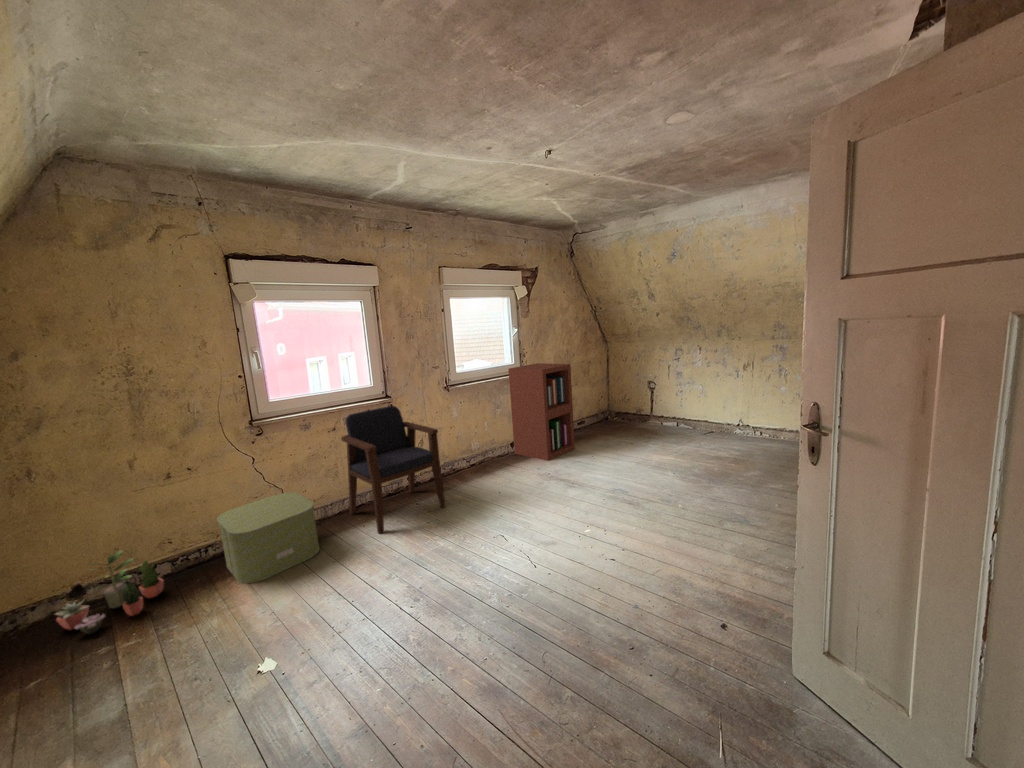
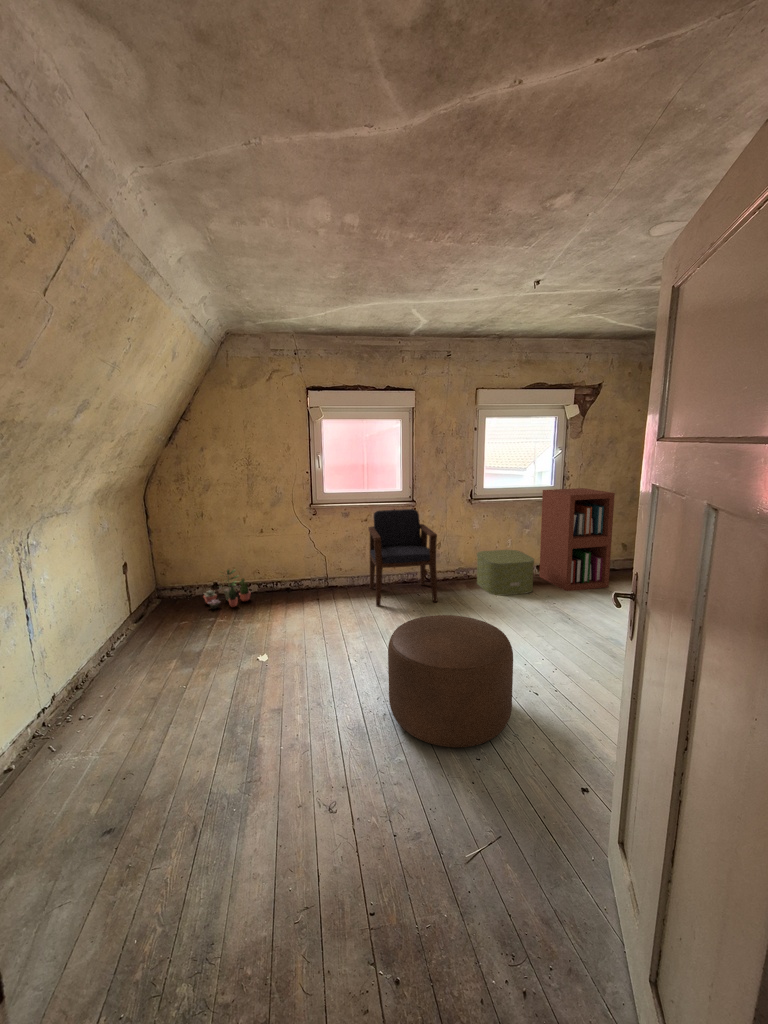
storage box: present [217,492,320,583] -> present [477,550,534,596]
ottoman: none [500,511,650,680] -> present [388,615,513,747]

